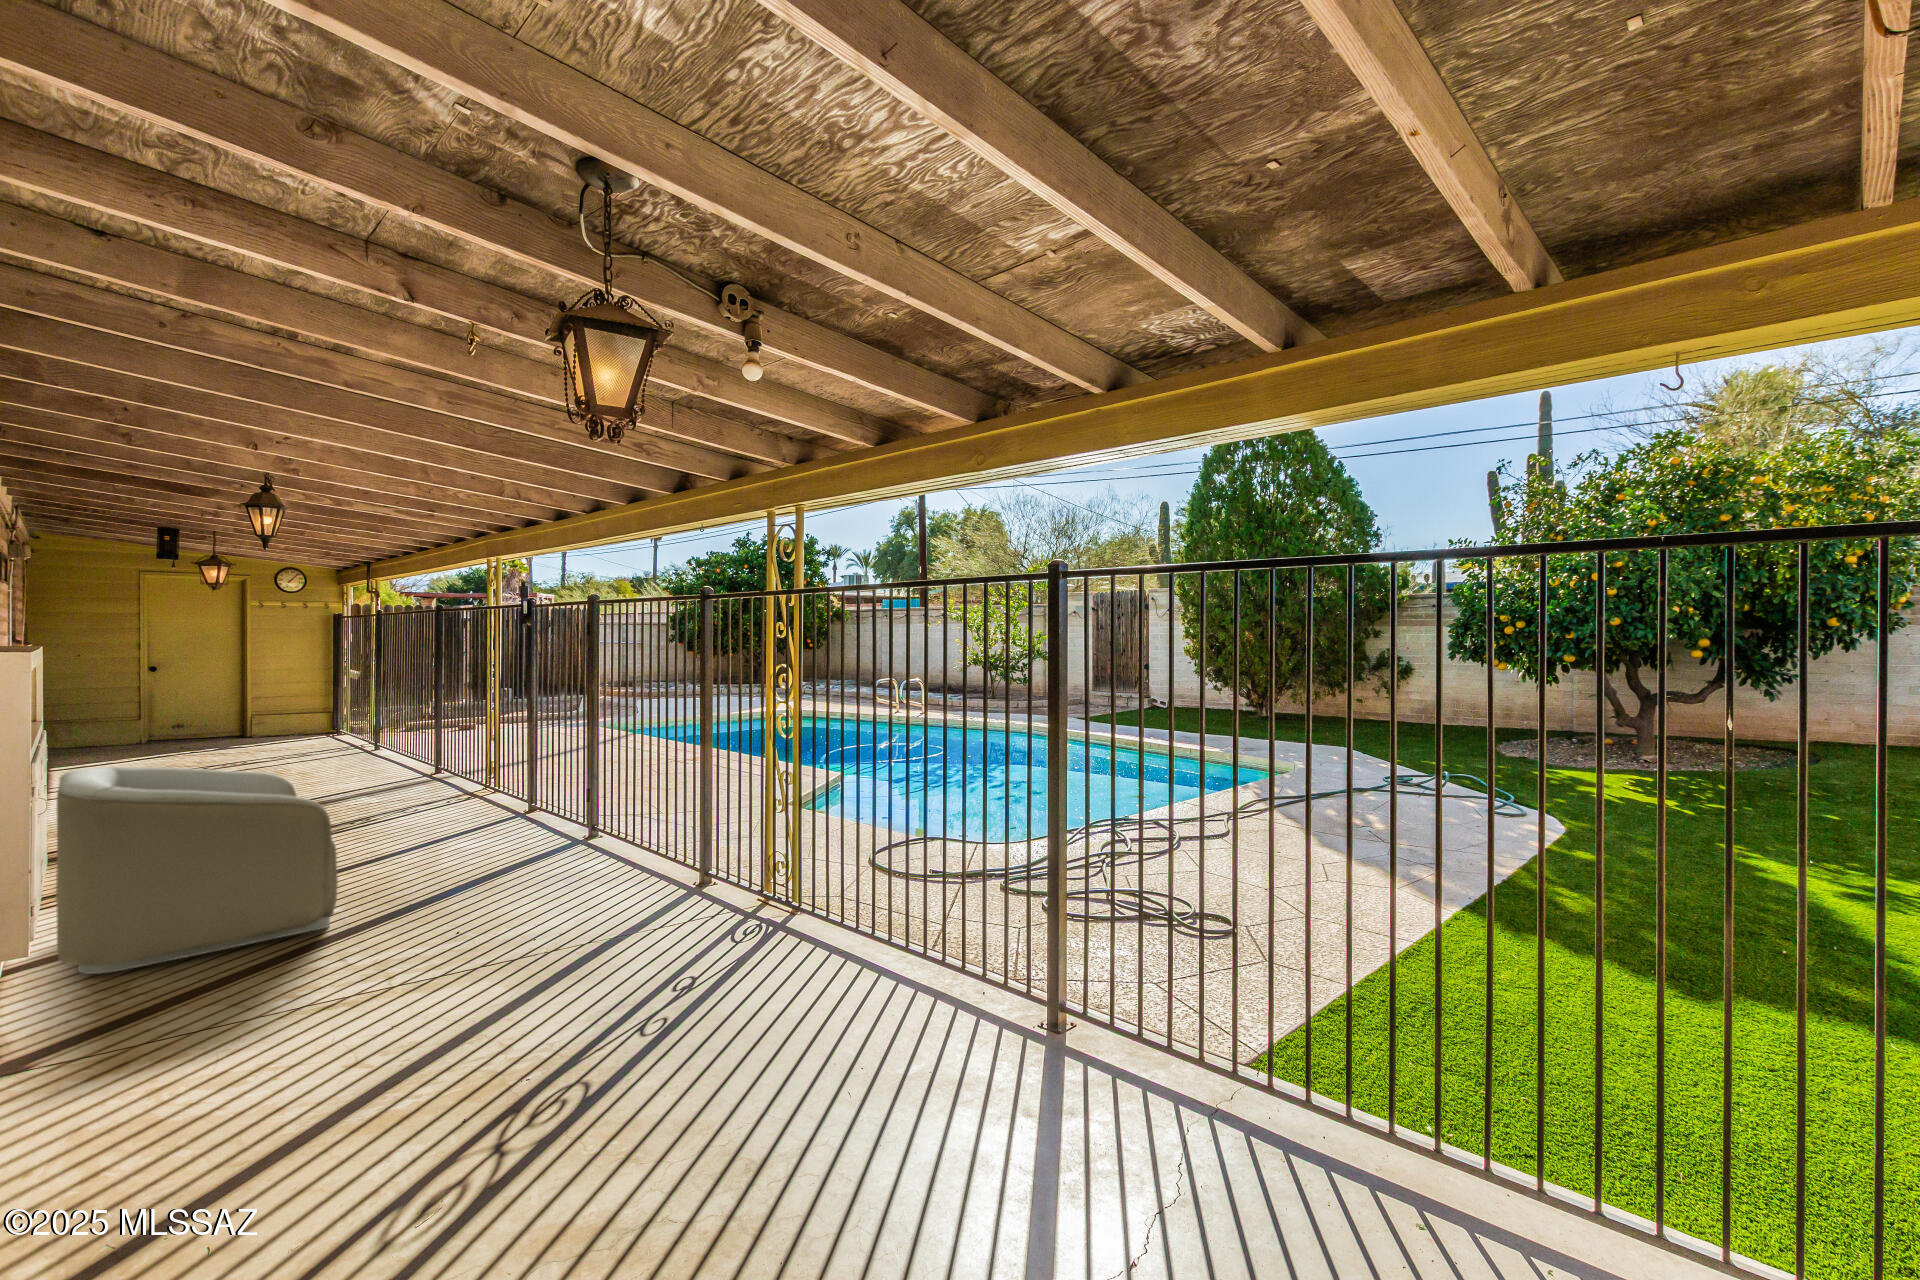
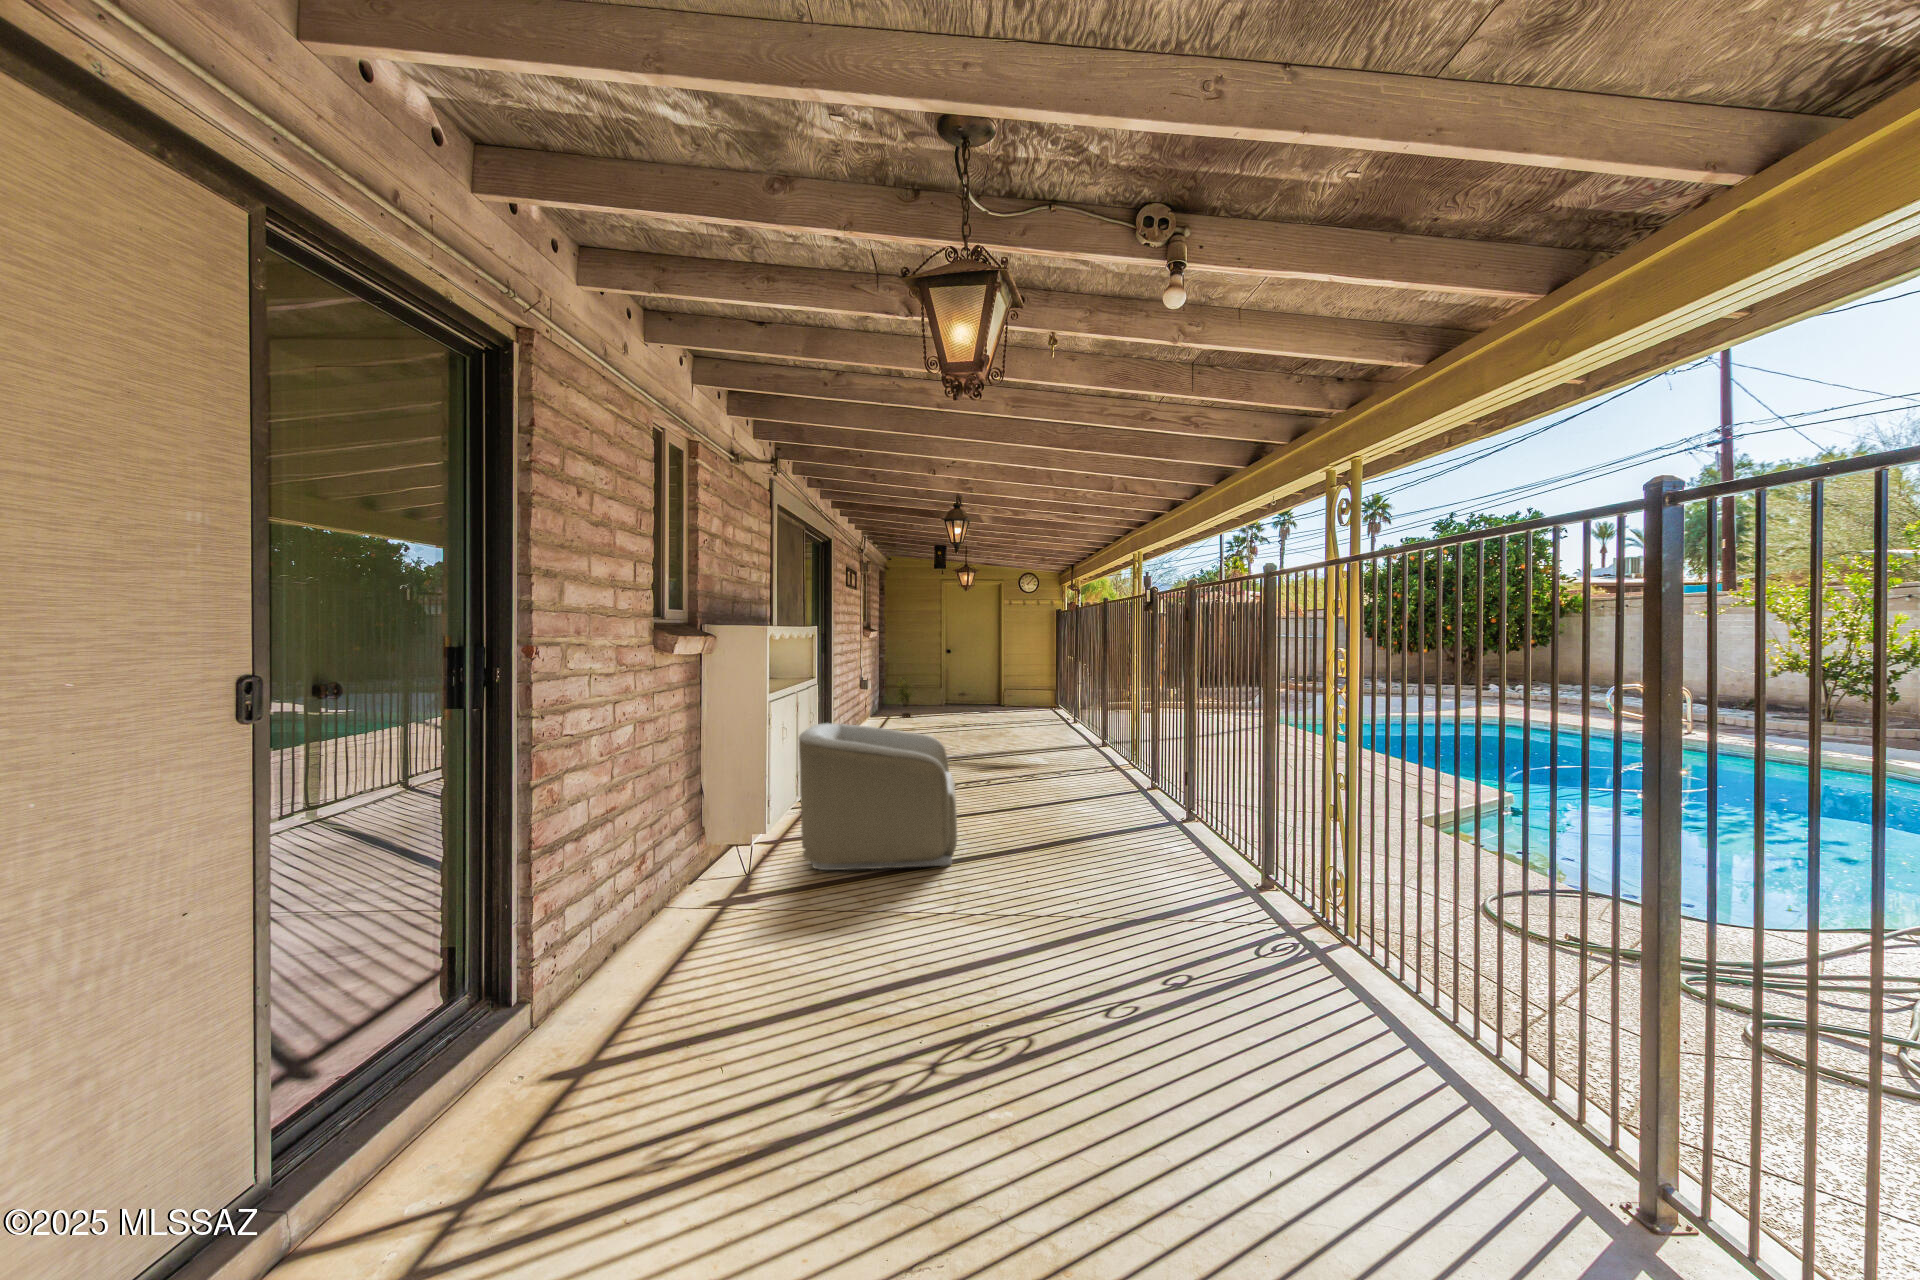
potted plant: none [57,694,101,749] -> present [894,678,913,717]

